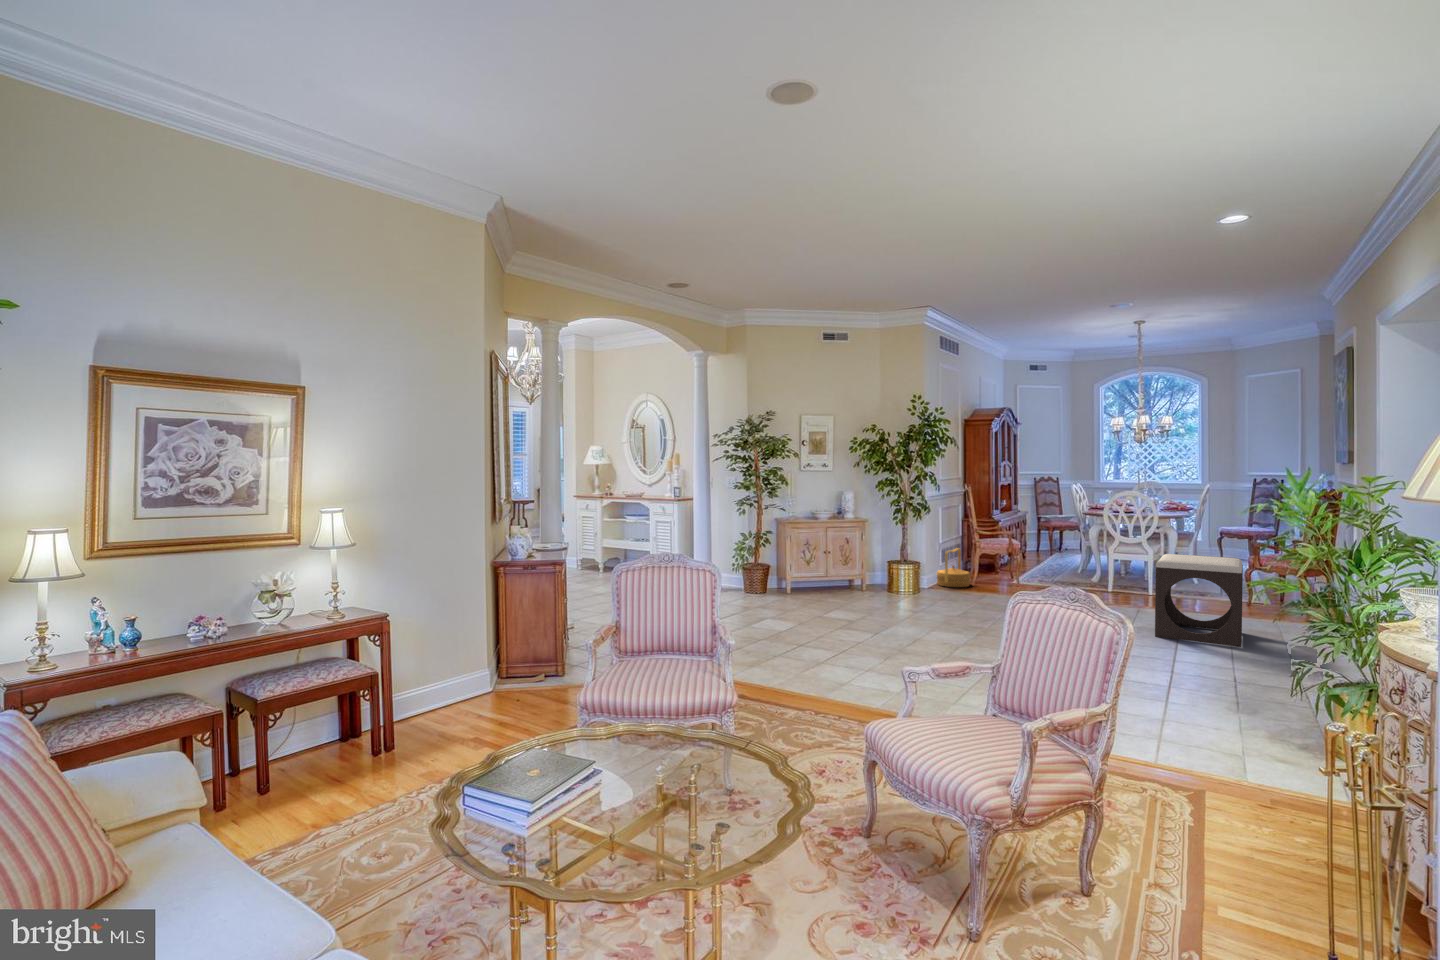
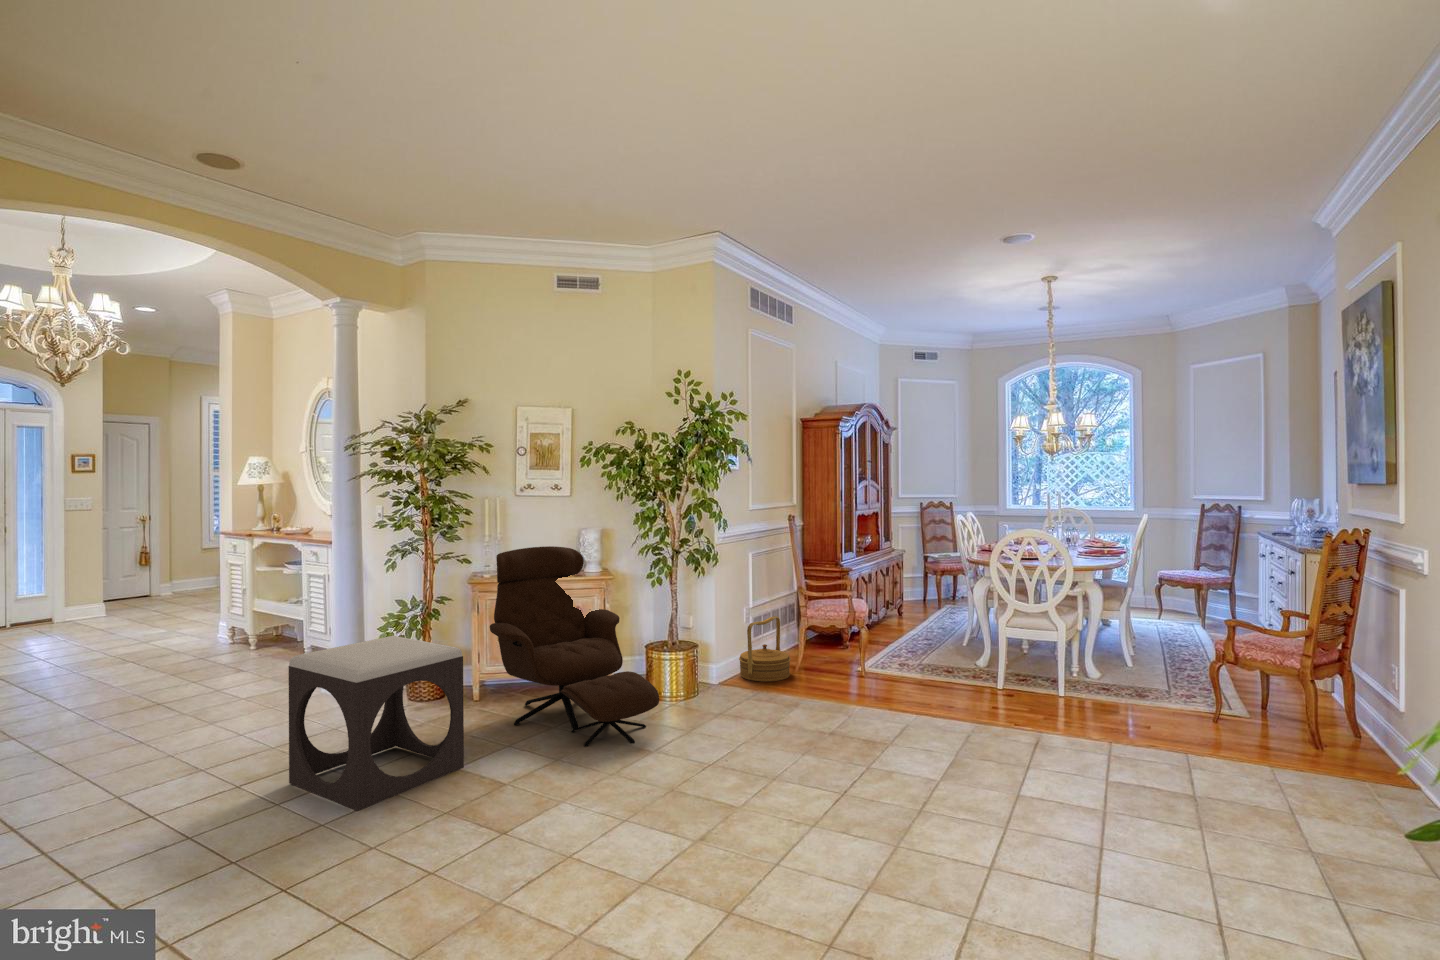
lounge chair: none [805,501,914,609] -> present [490,546,659,747]
footstool: present [1155,554,1243,647] -> present [289,636,464,811]

